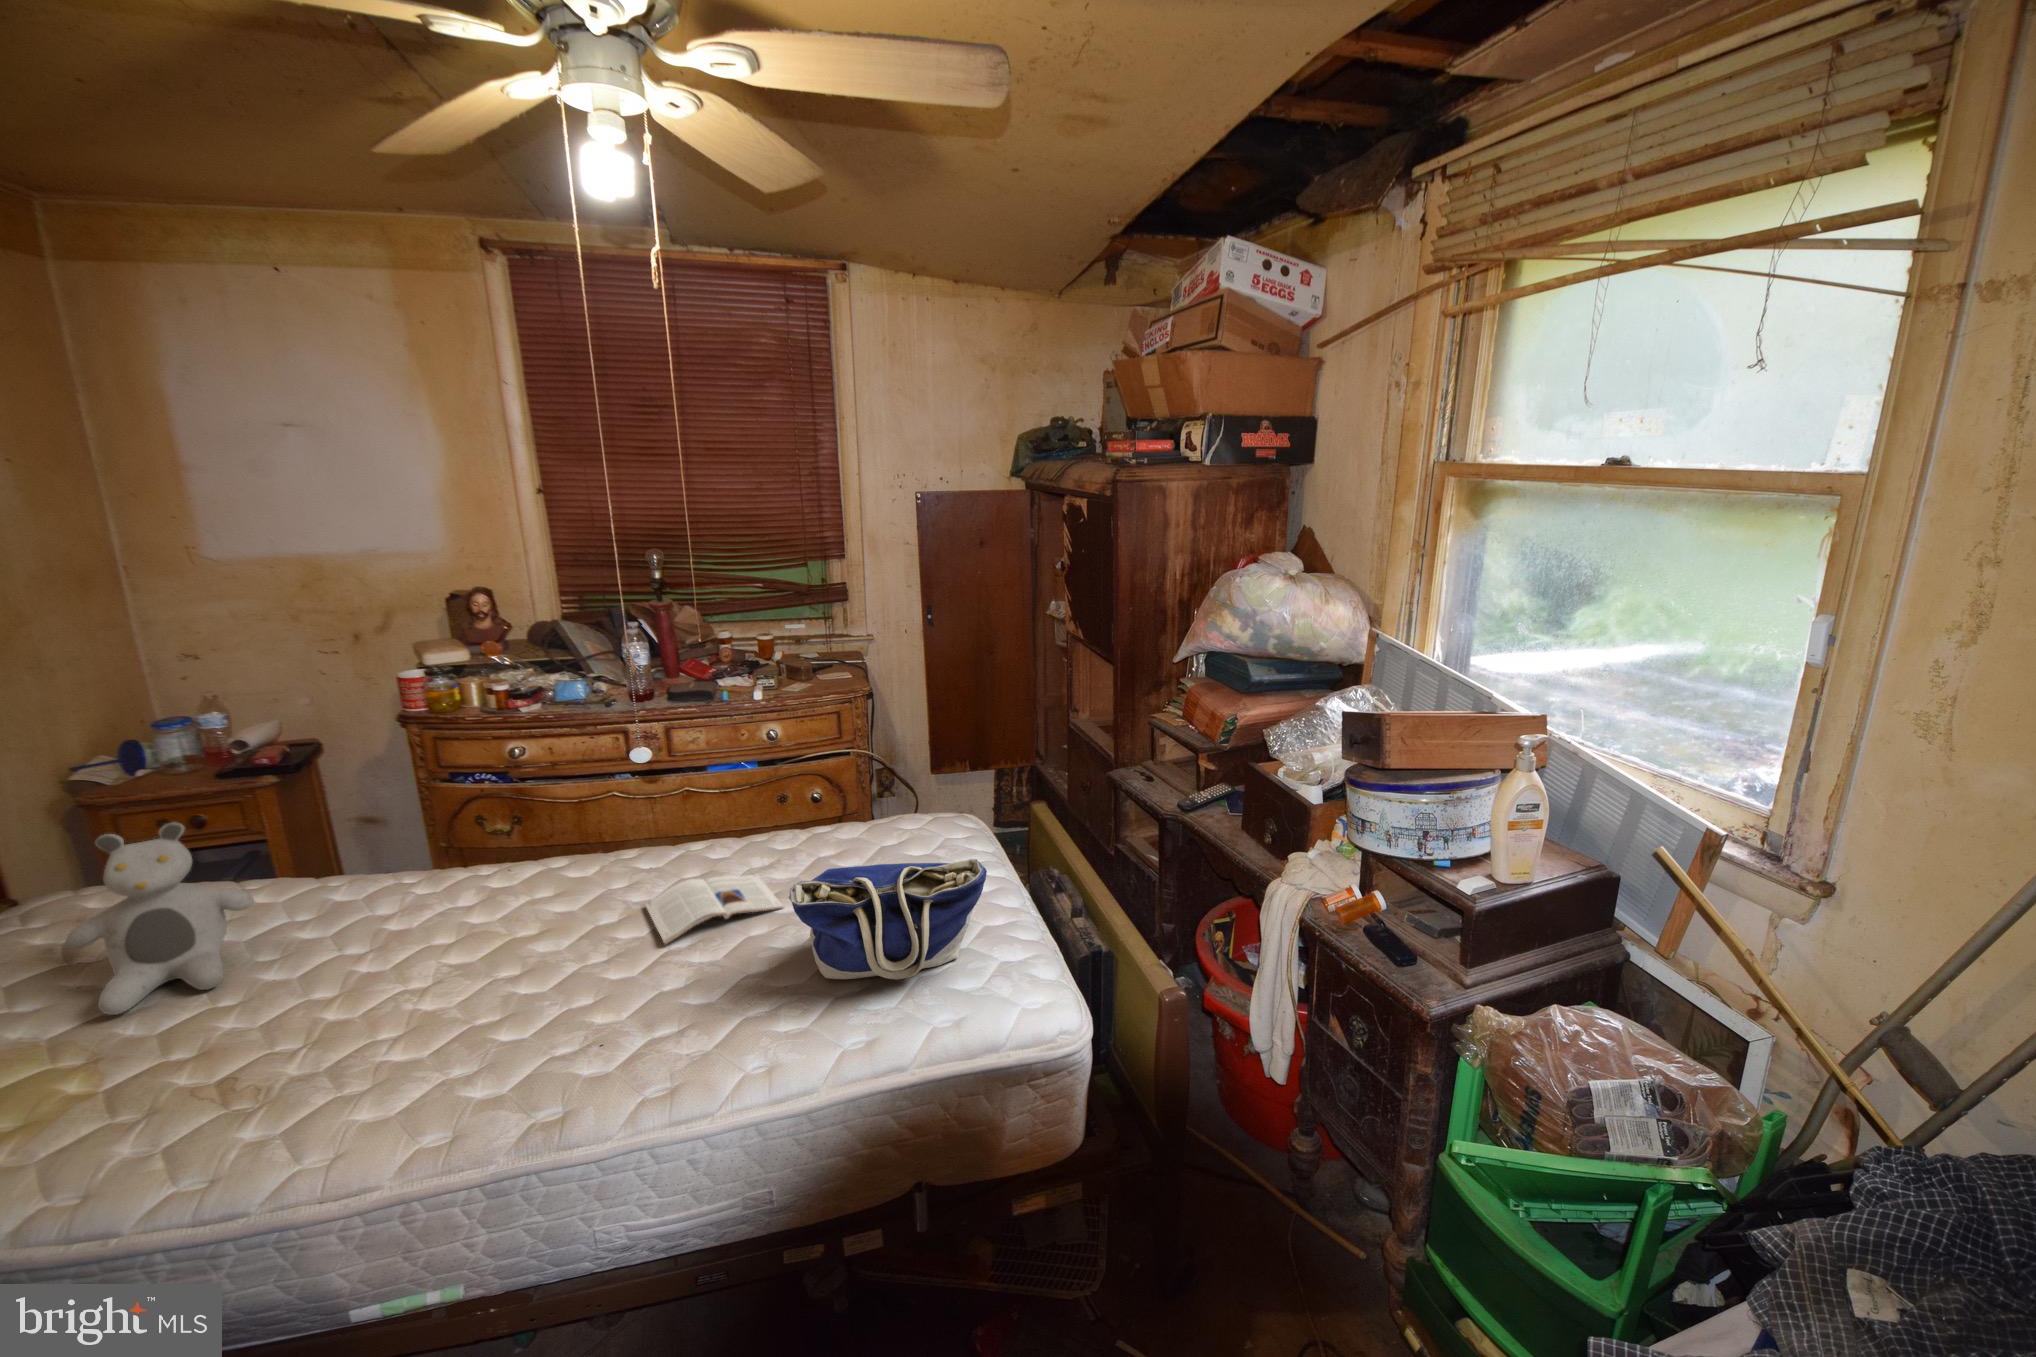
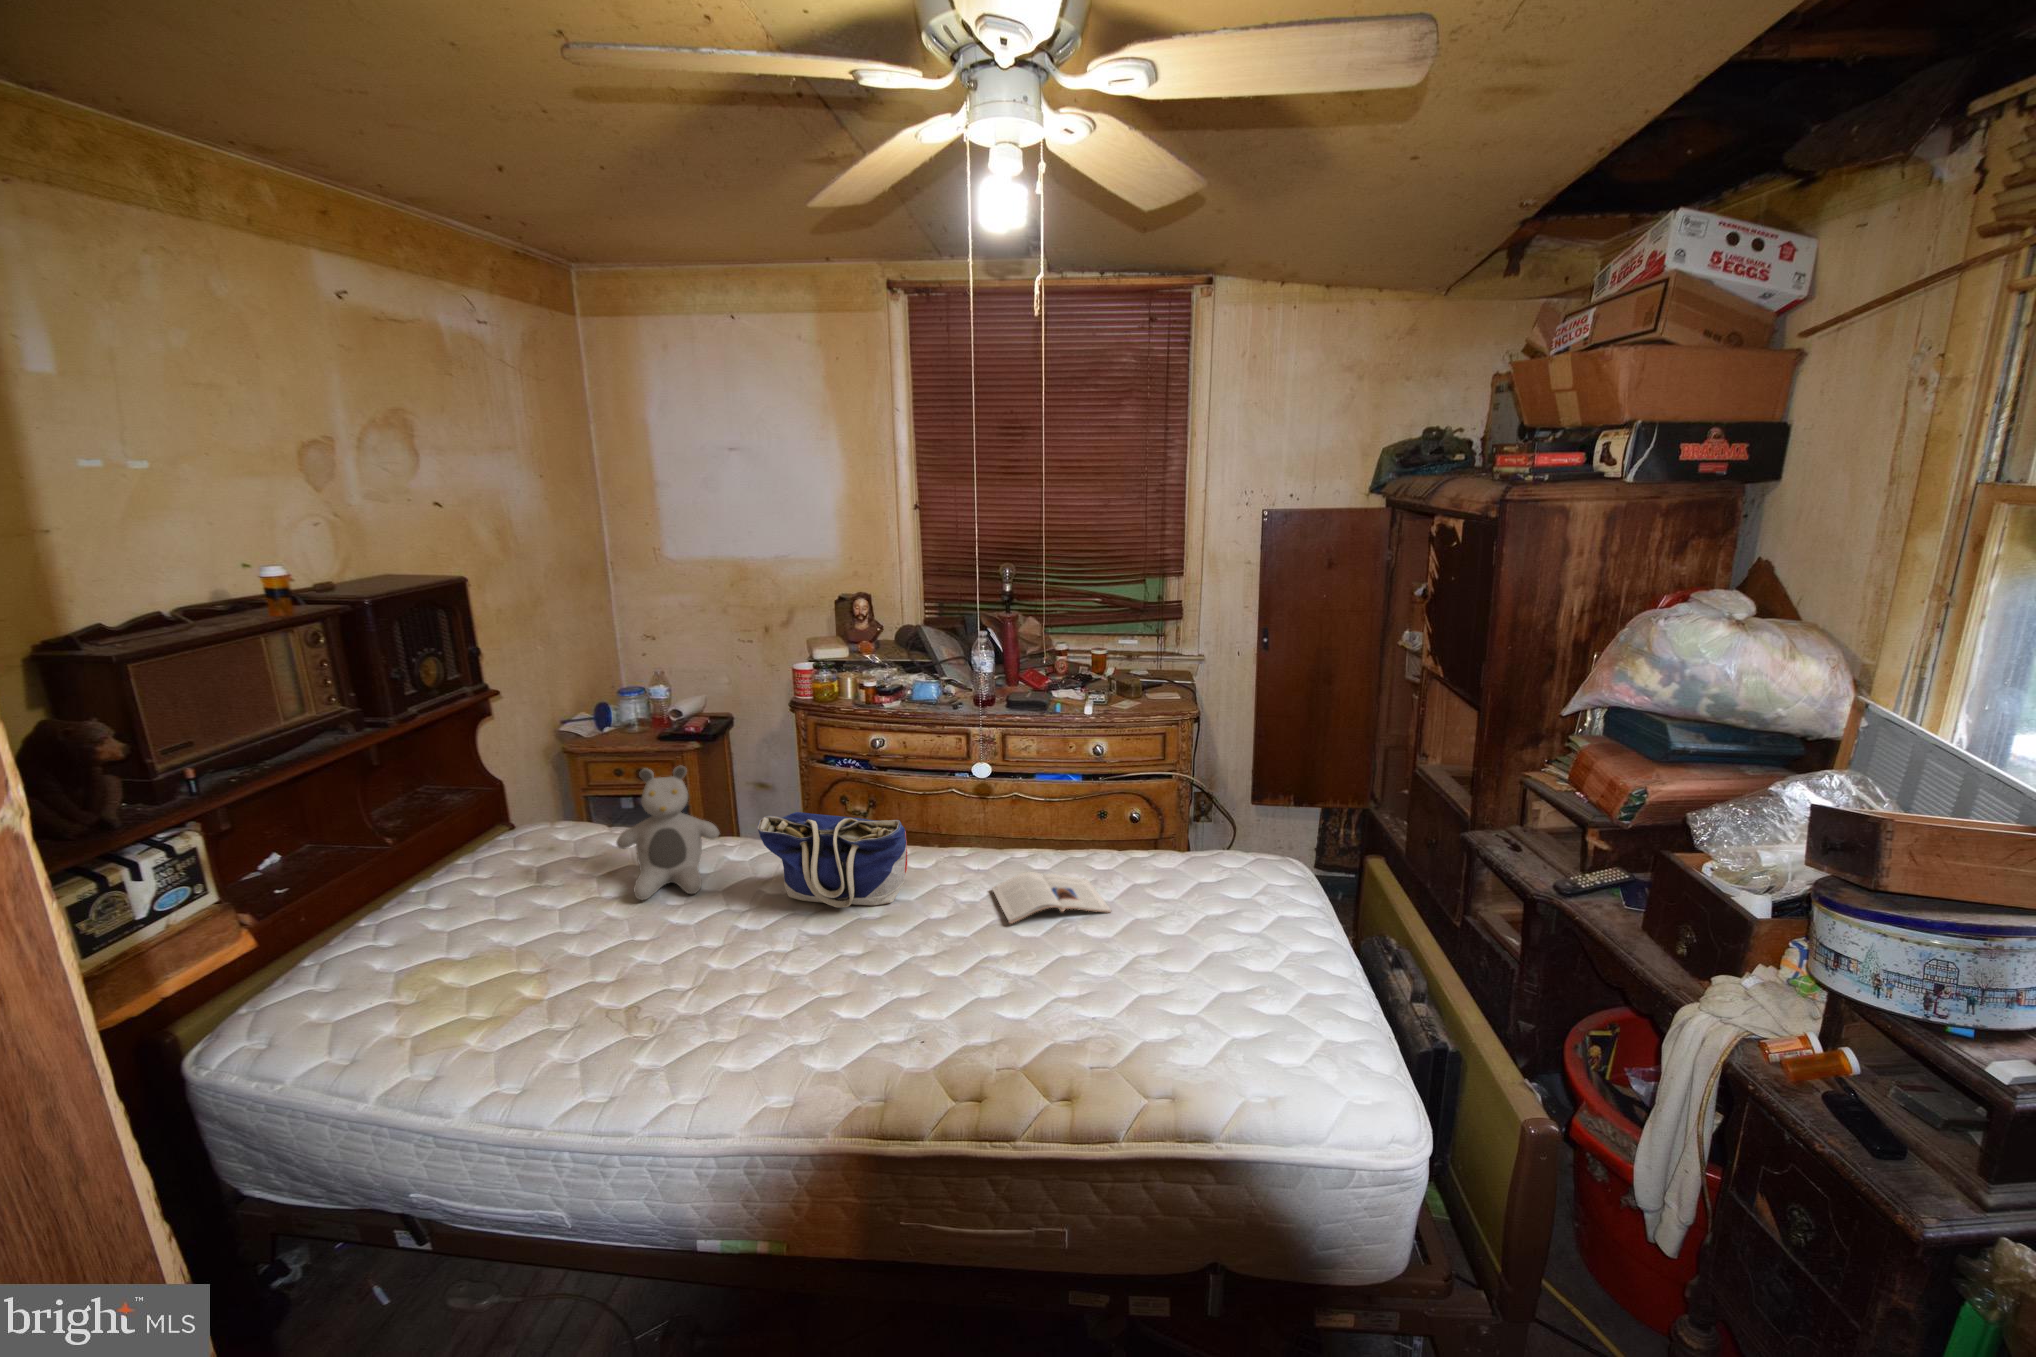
tote bag: present [788,859,987,979] -> present [757,812,907,907]

